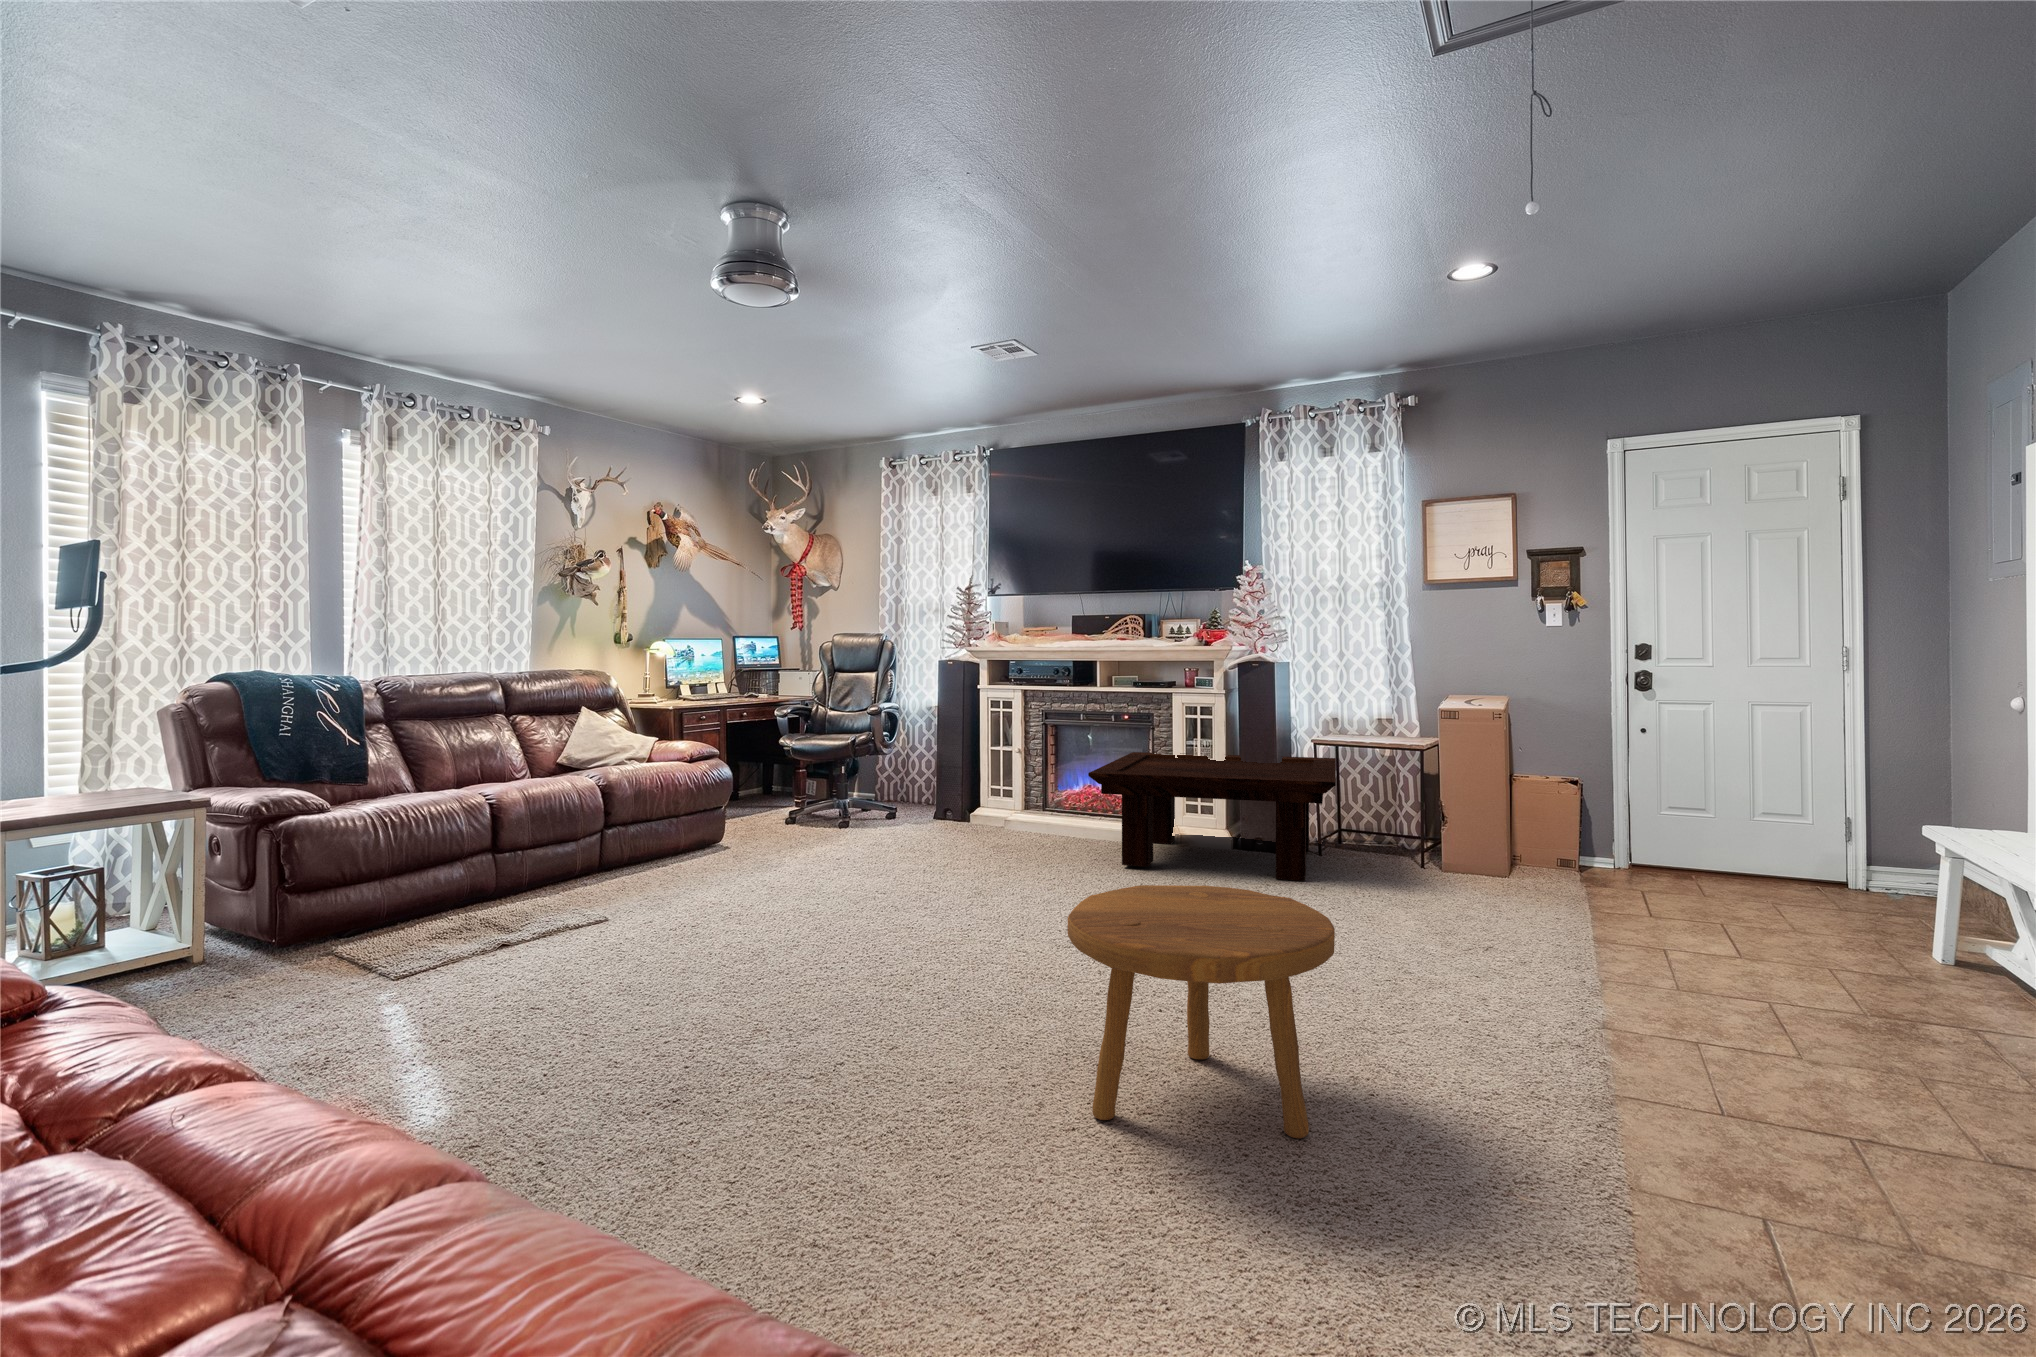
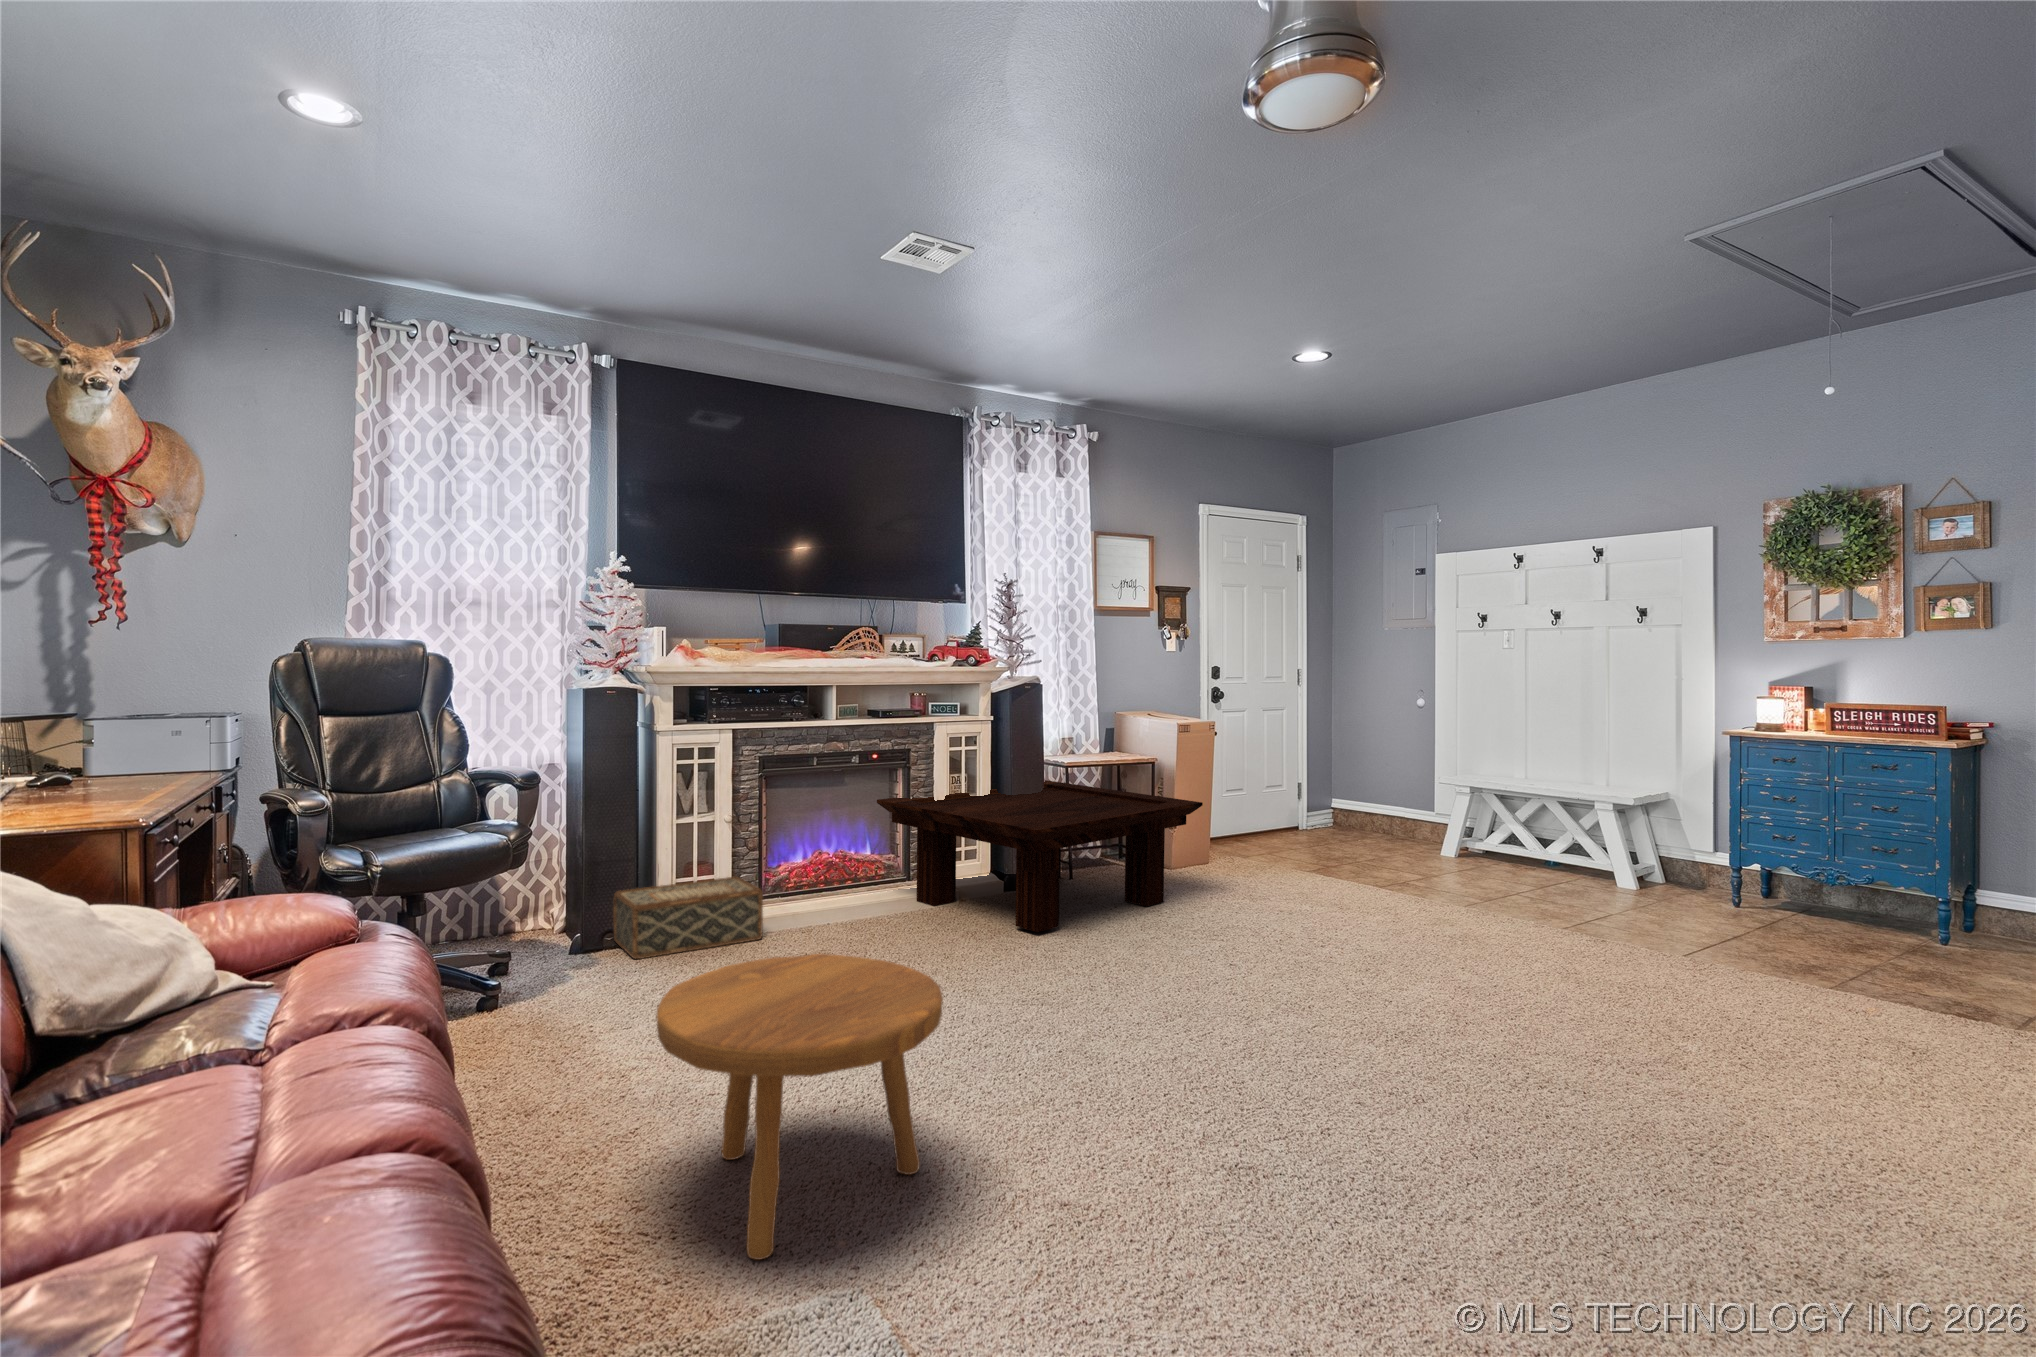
woven basket: none [930,786,1025,832] -> present [613,877,763,959]
footstool: present [1068,885,1335,1138] -> present [656,954,943,1260]

